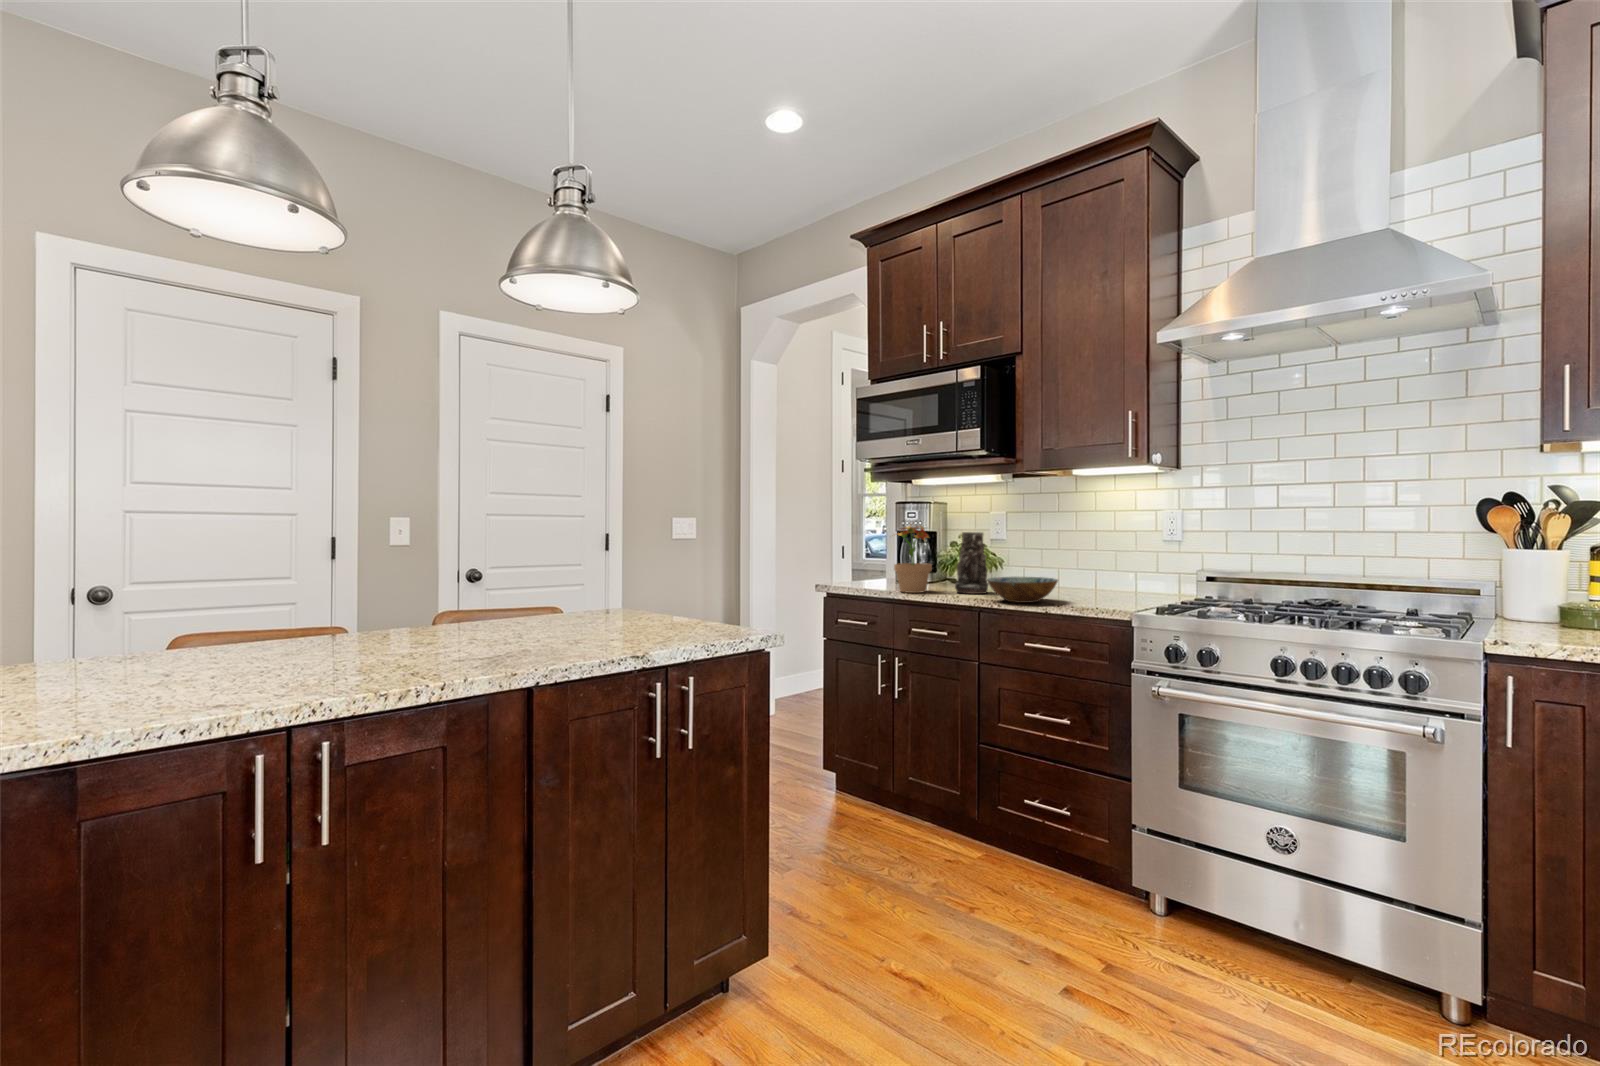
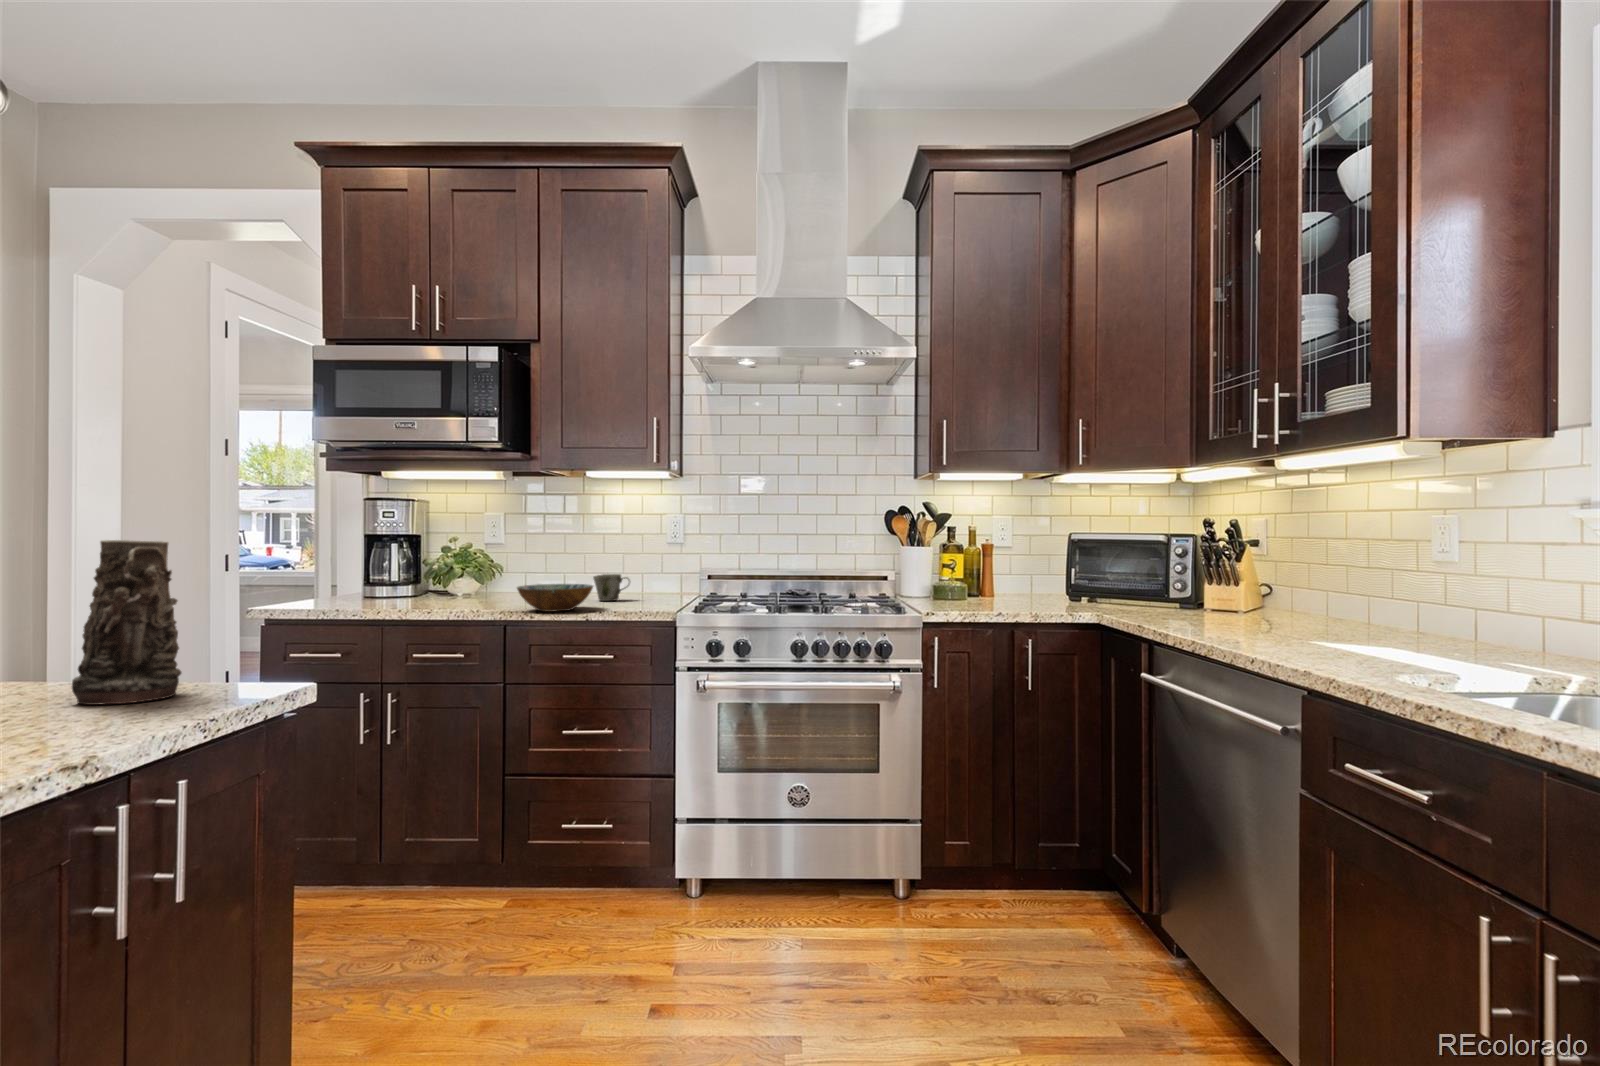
potted plant: present [894,524,932,593] -> none [379,521,433,610]
vase: present [955,532,988,594] -> present [72,540,181,705]
mug: none [1073,569,1111,595] -> present [593,574,629,601]

